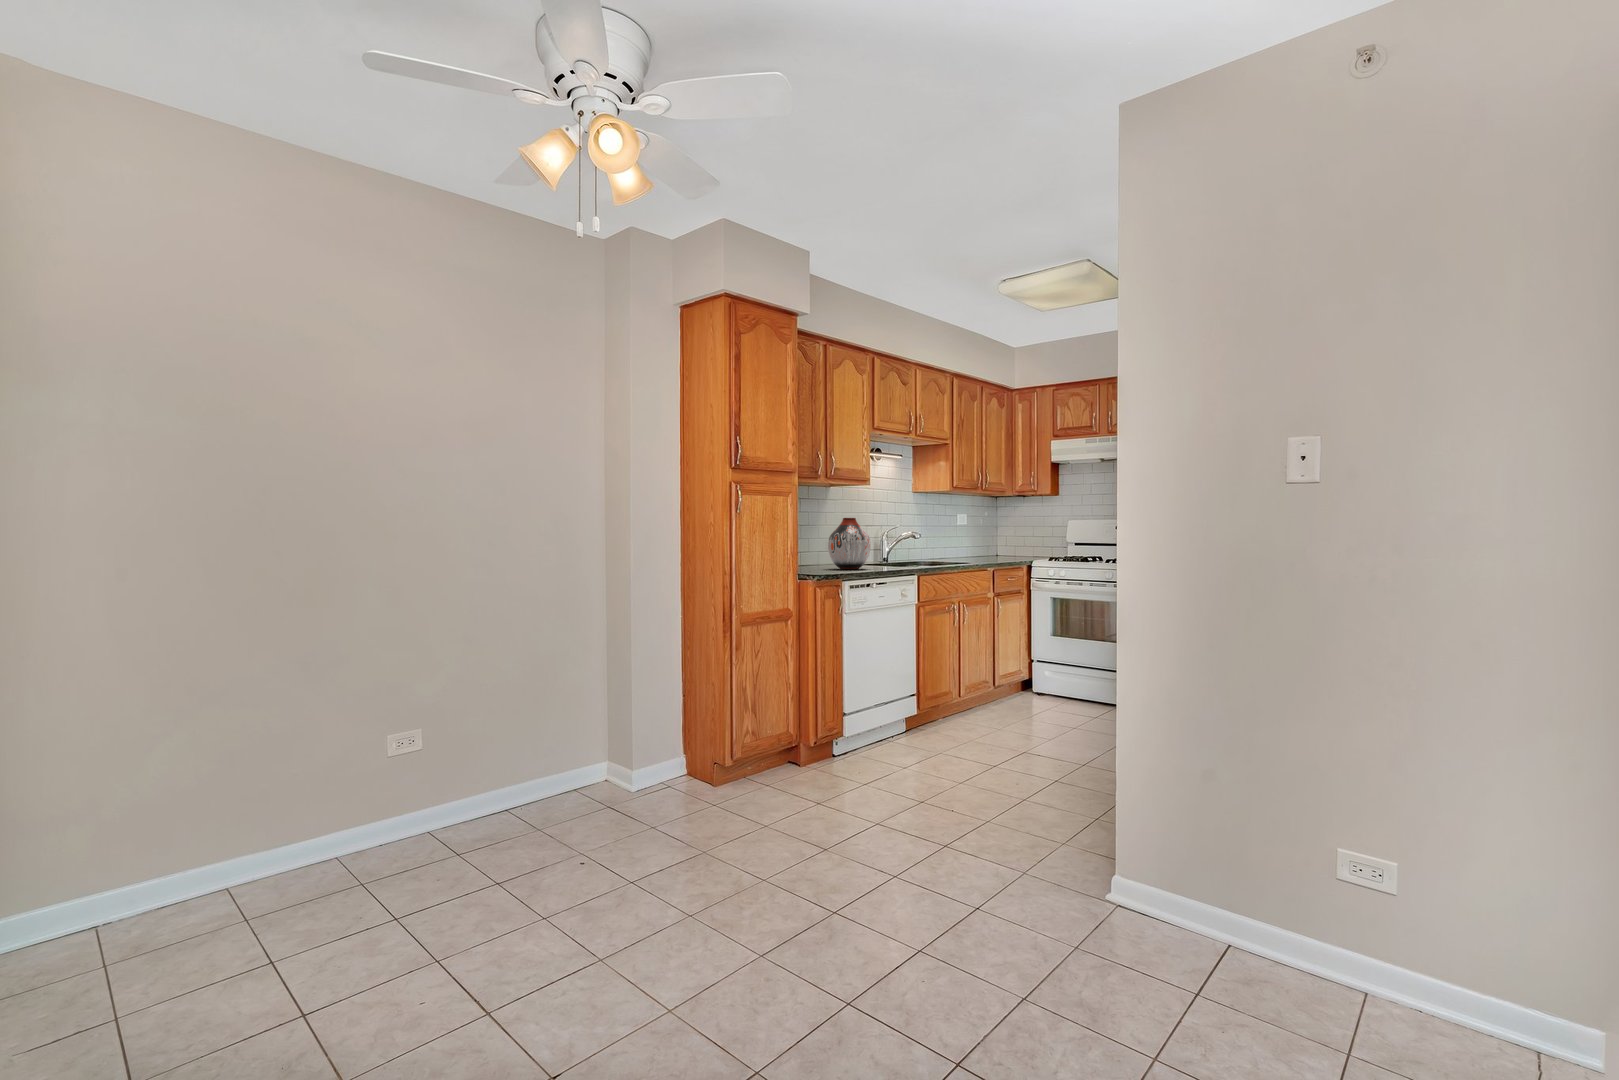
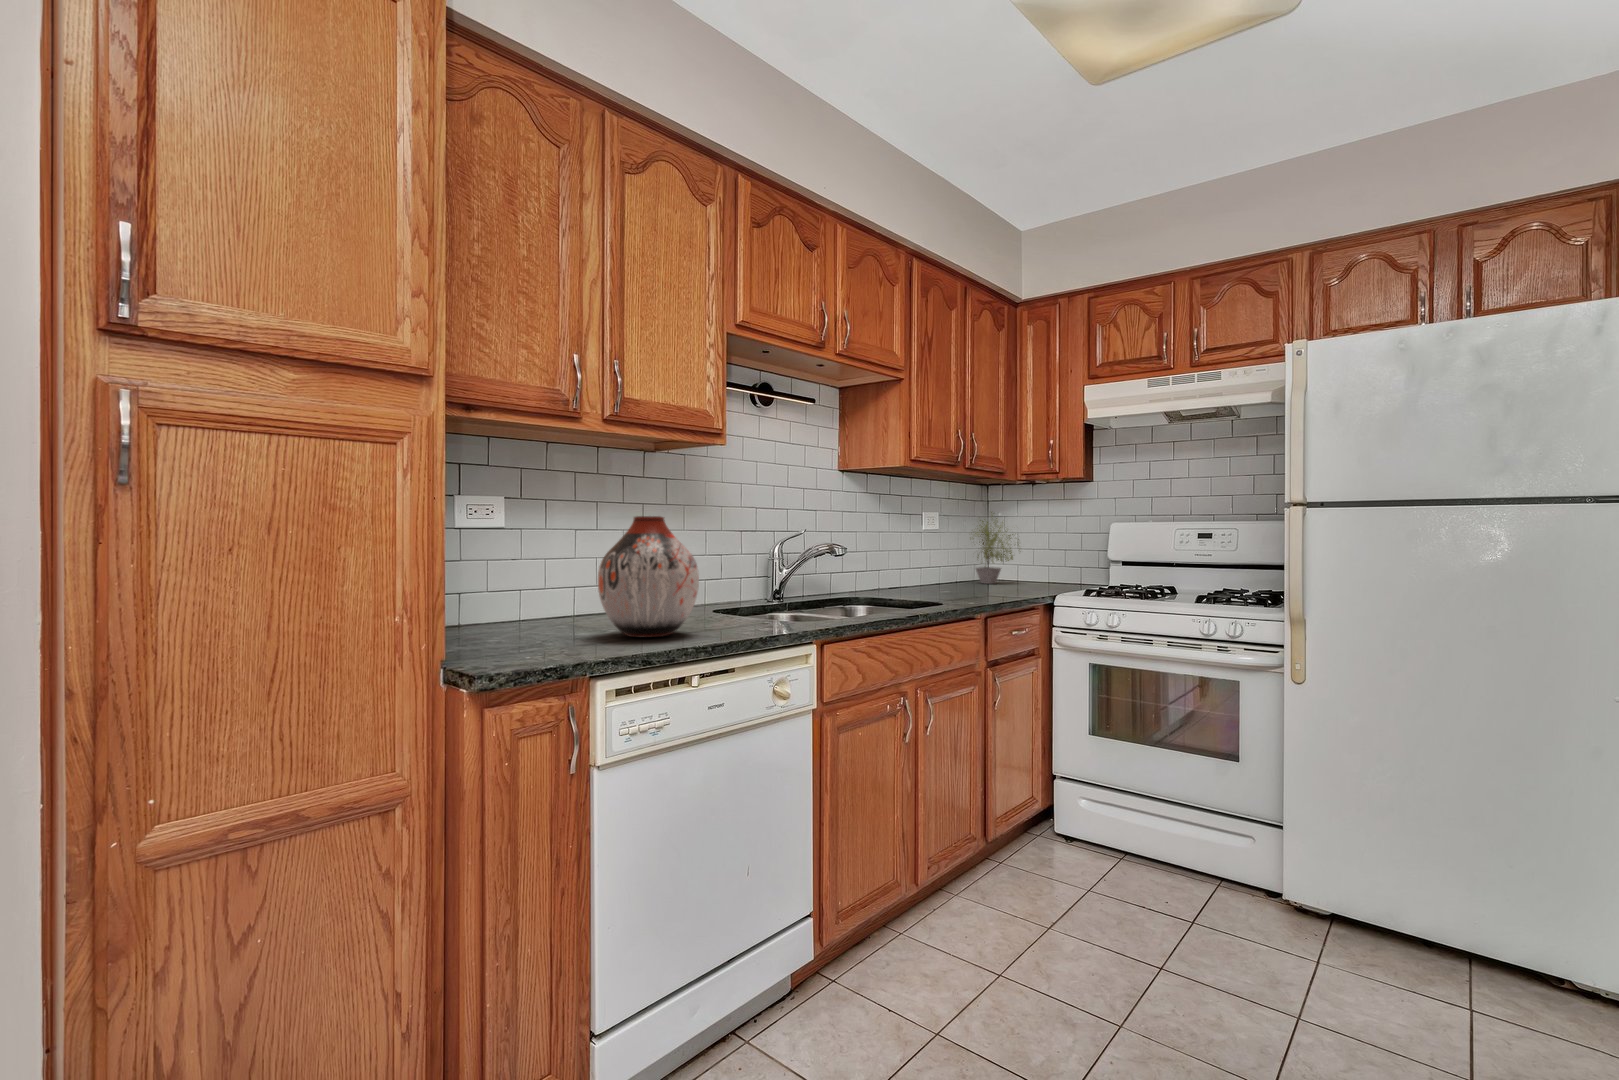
potted plant: none [981,513,1017,557] -> present [975,512,1013,584]

